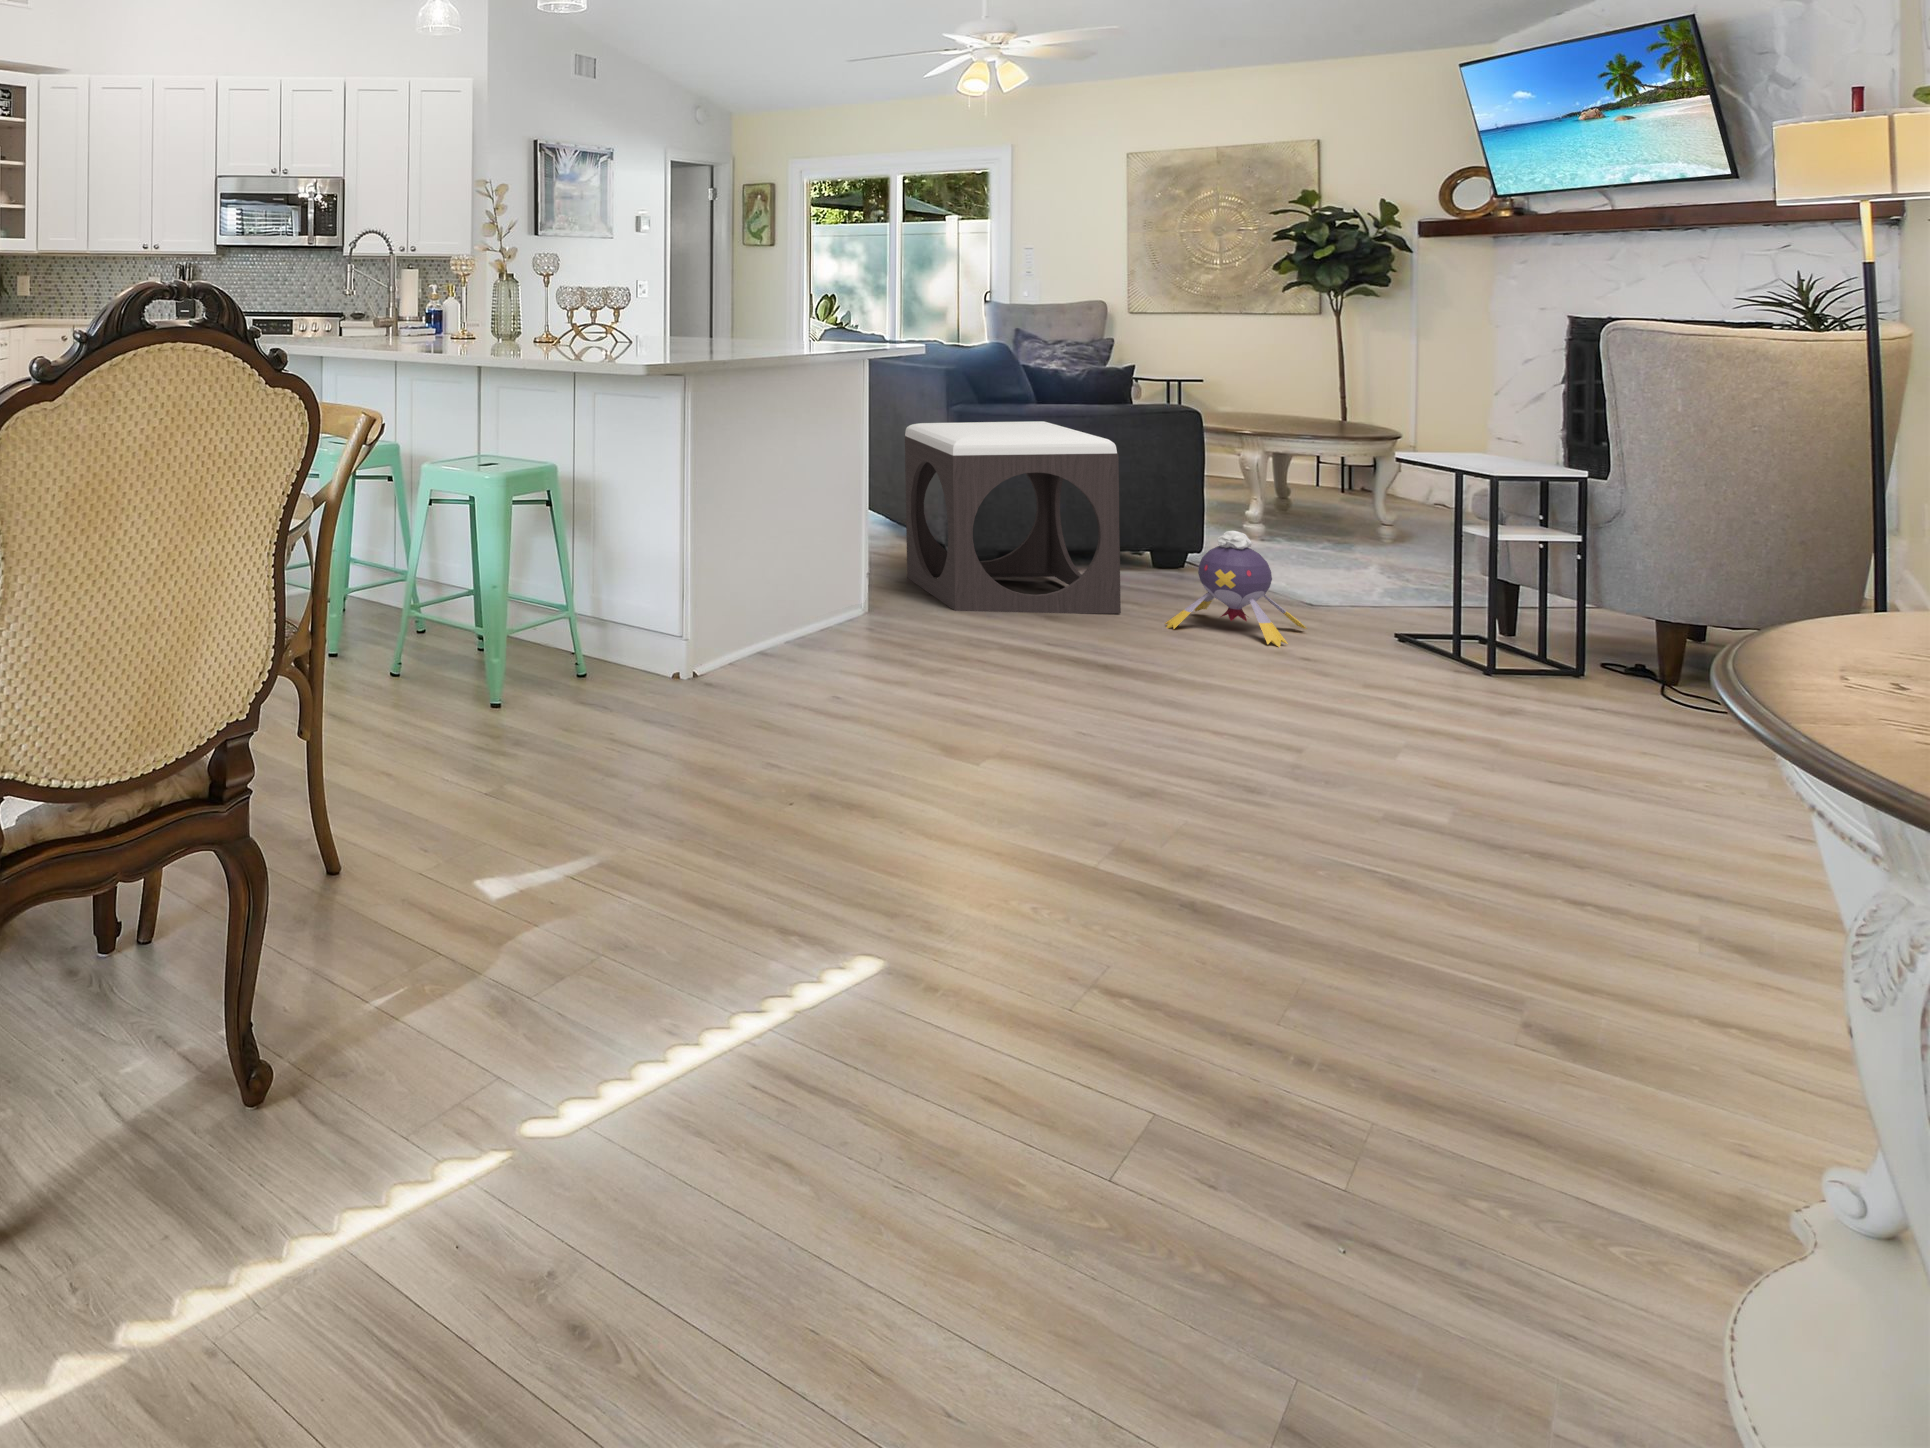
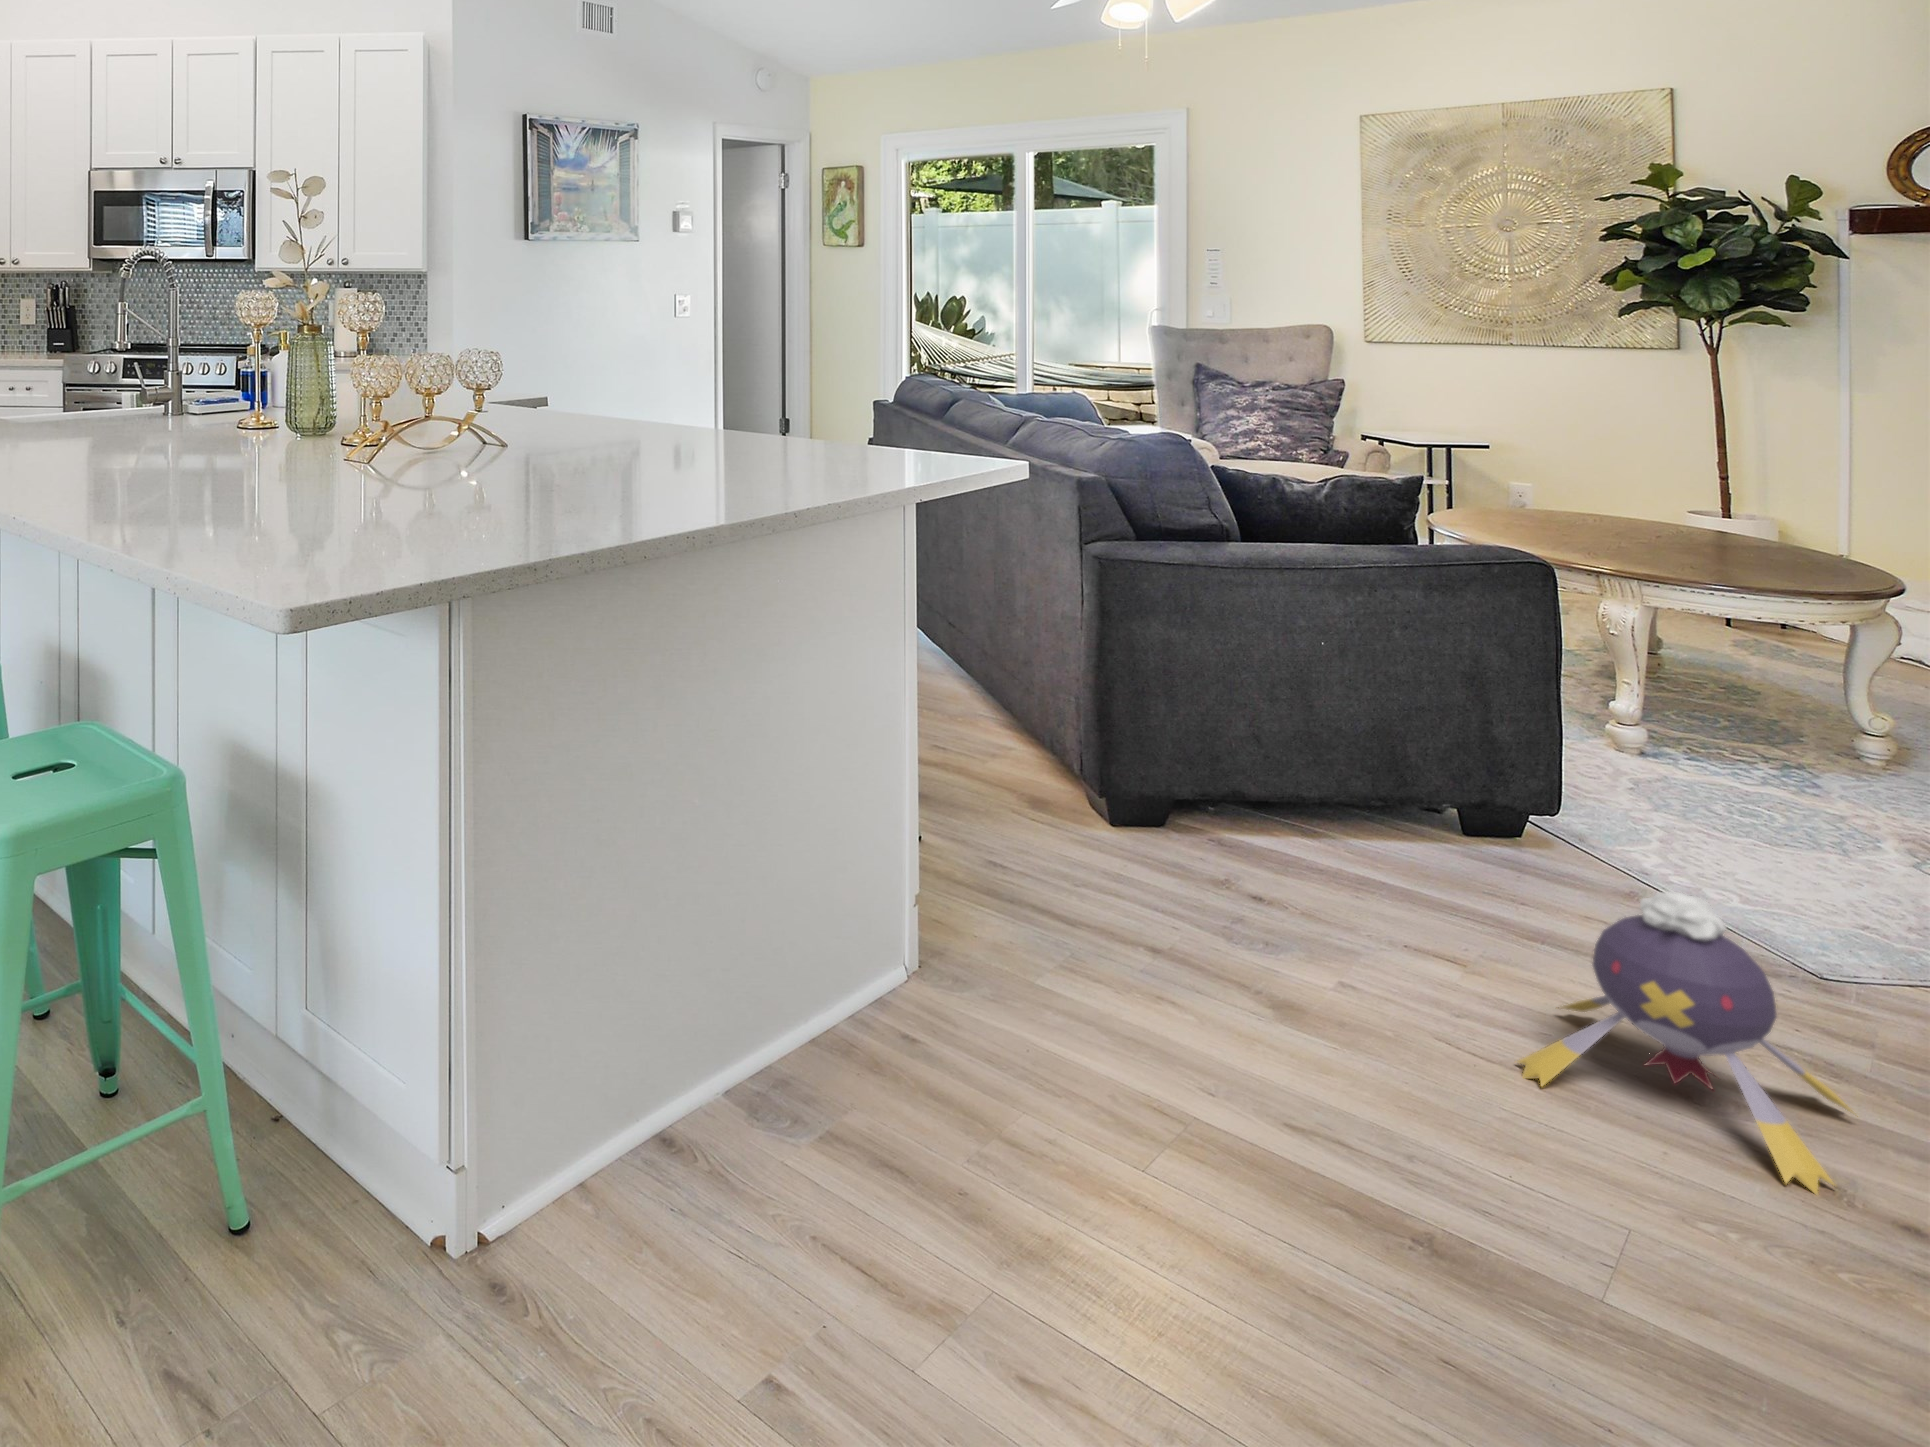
footstool: present [905,421,1121,614] -> none [993,588,1412,1007]

